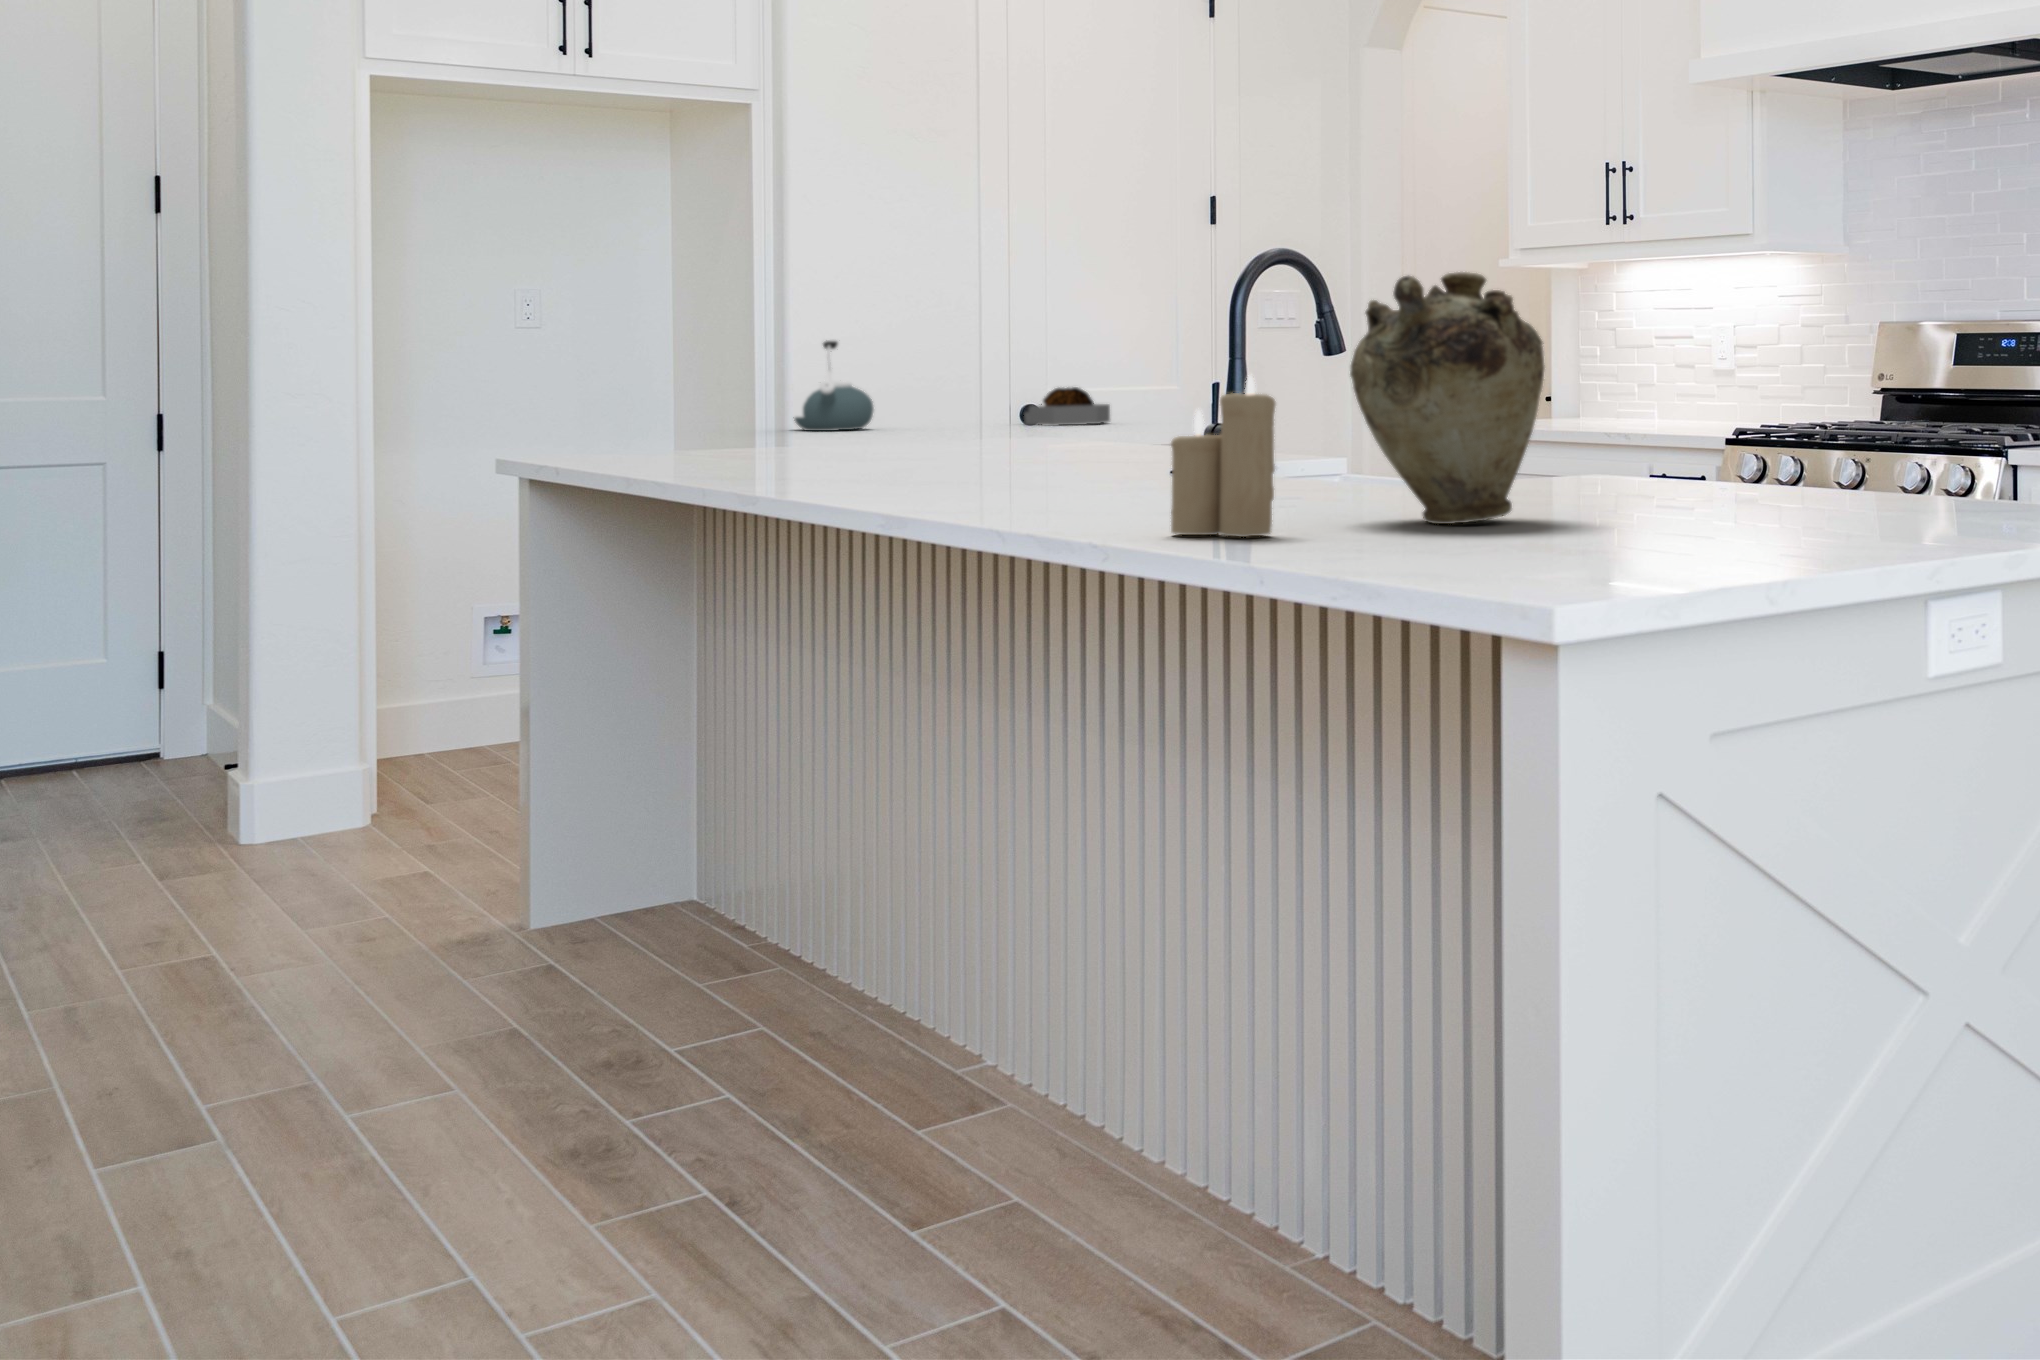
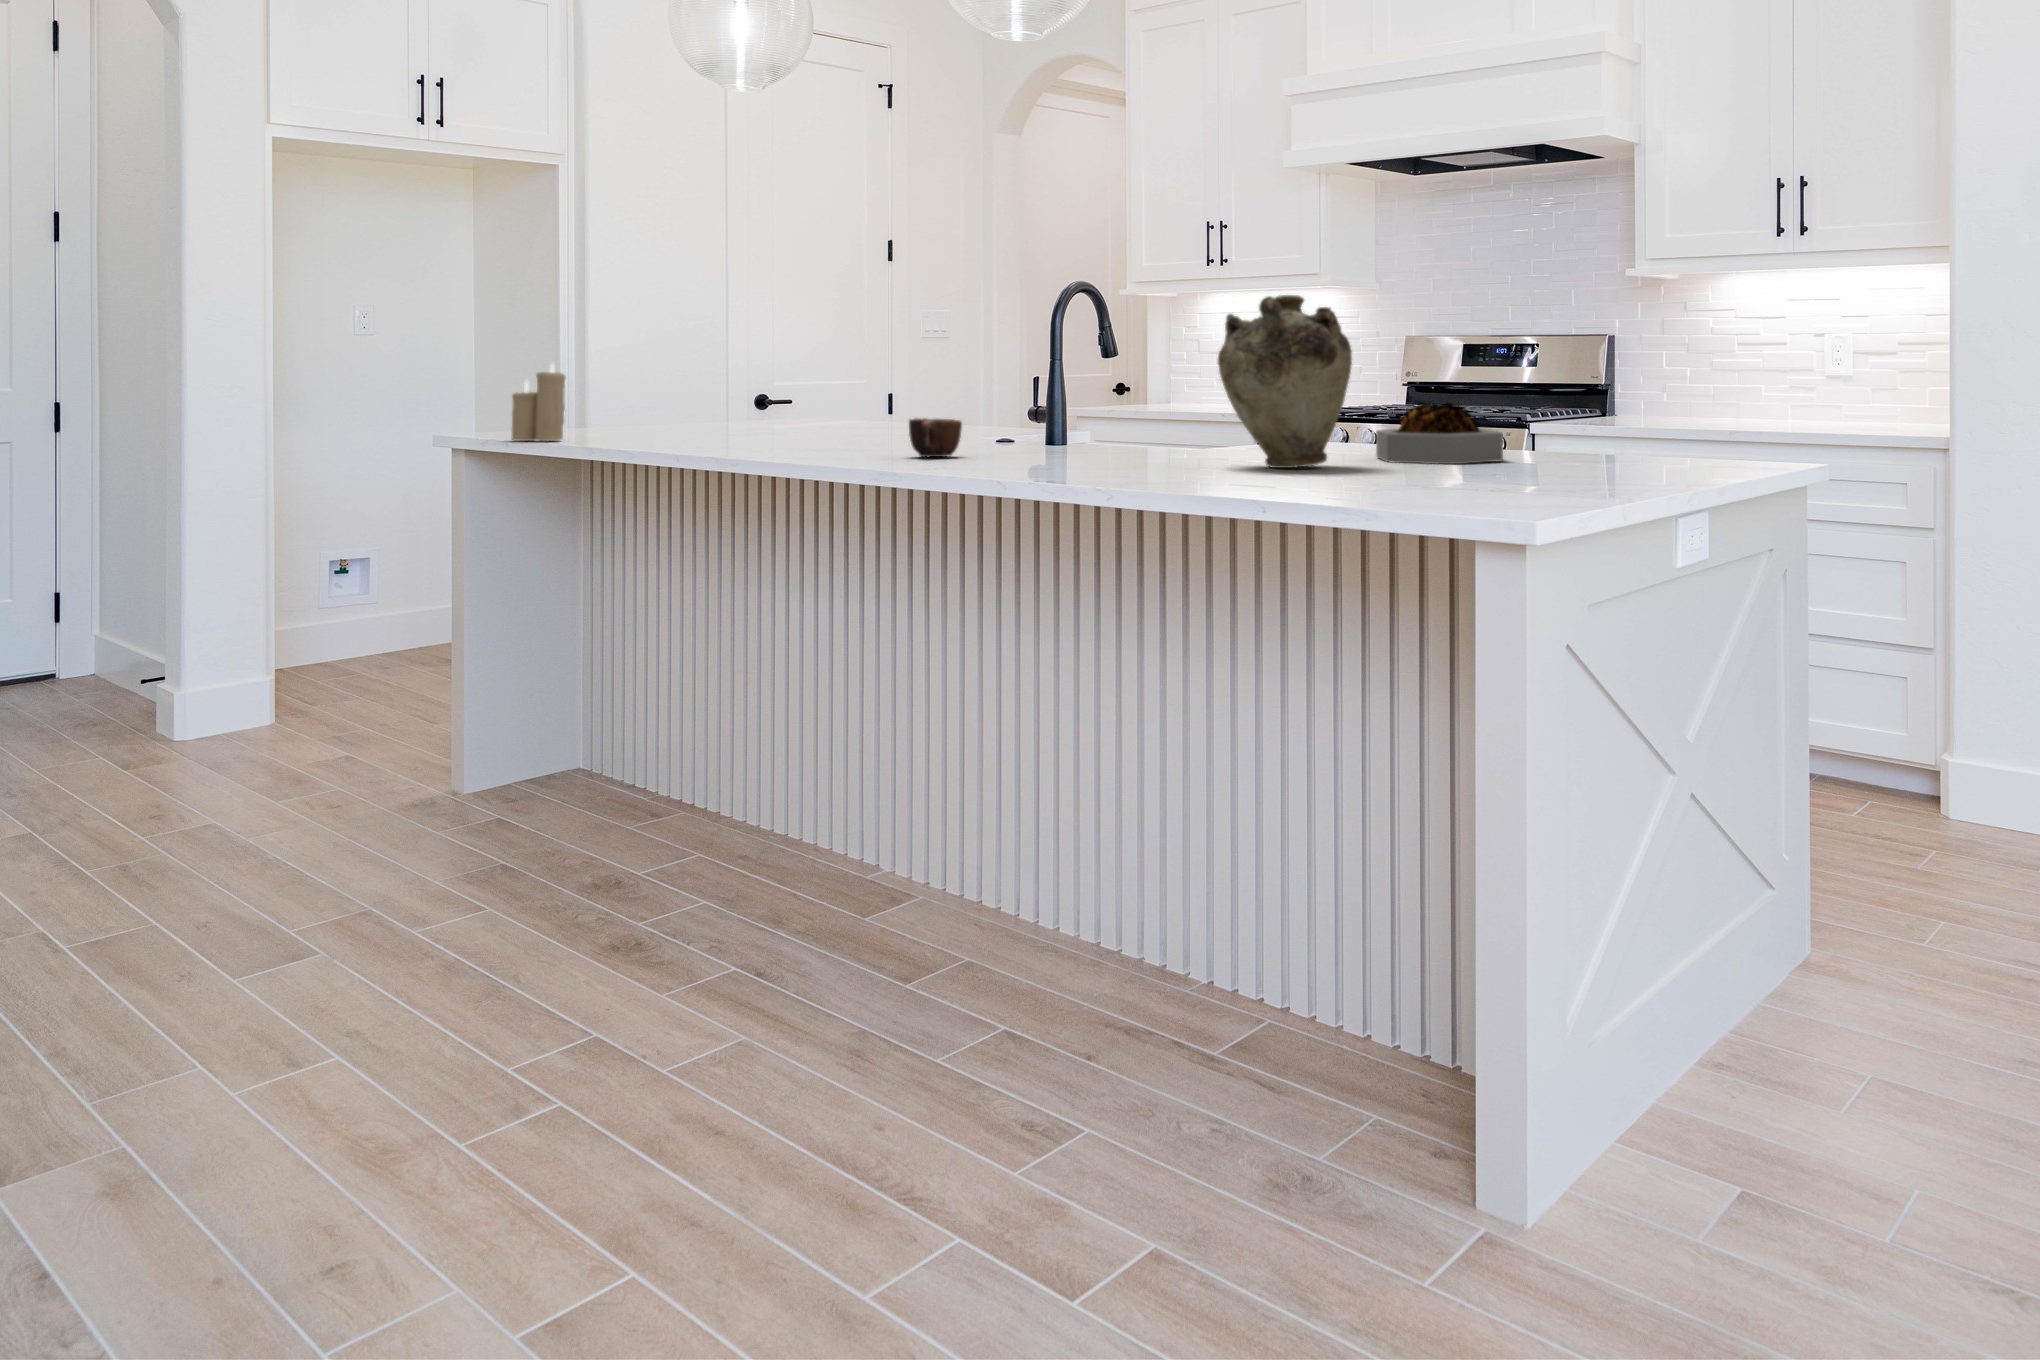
kettle: present [794,341,873,431] -> none [588,346,650,415]
candle: present [1171,375,1275,537] -> present [512,364,565,441]
decorative bowl: present [1024,387,1110,426] -> present [1376,403,1503,464]
mug: none [983,446,1059,501] -> present [909,418,962,457]

